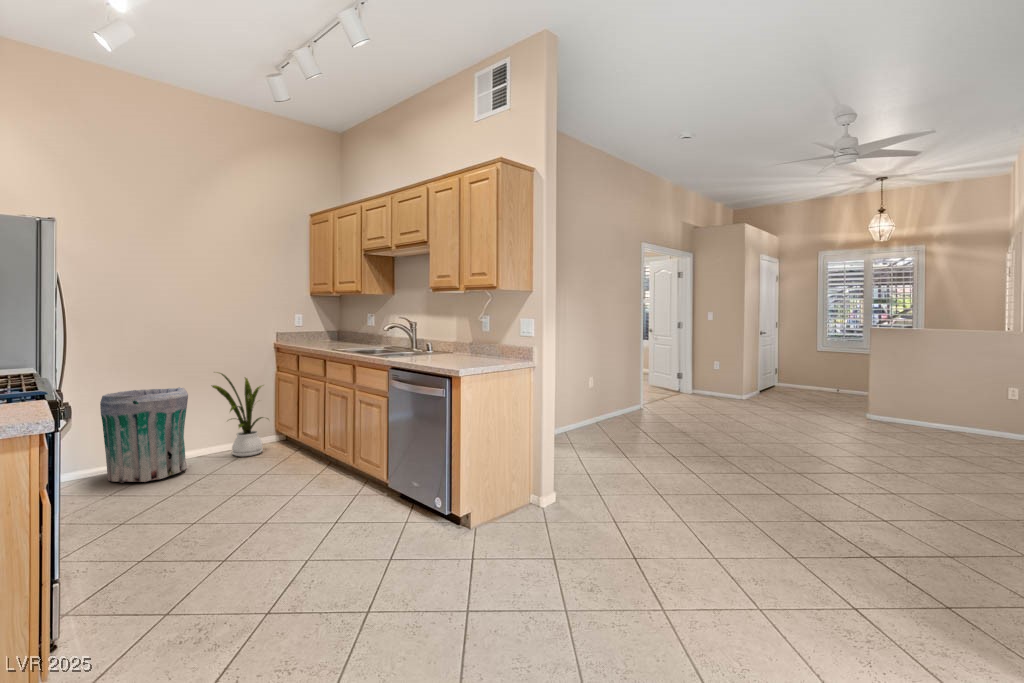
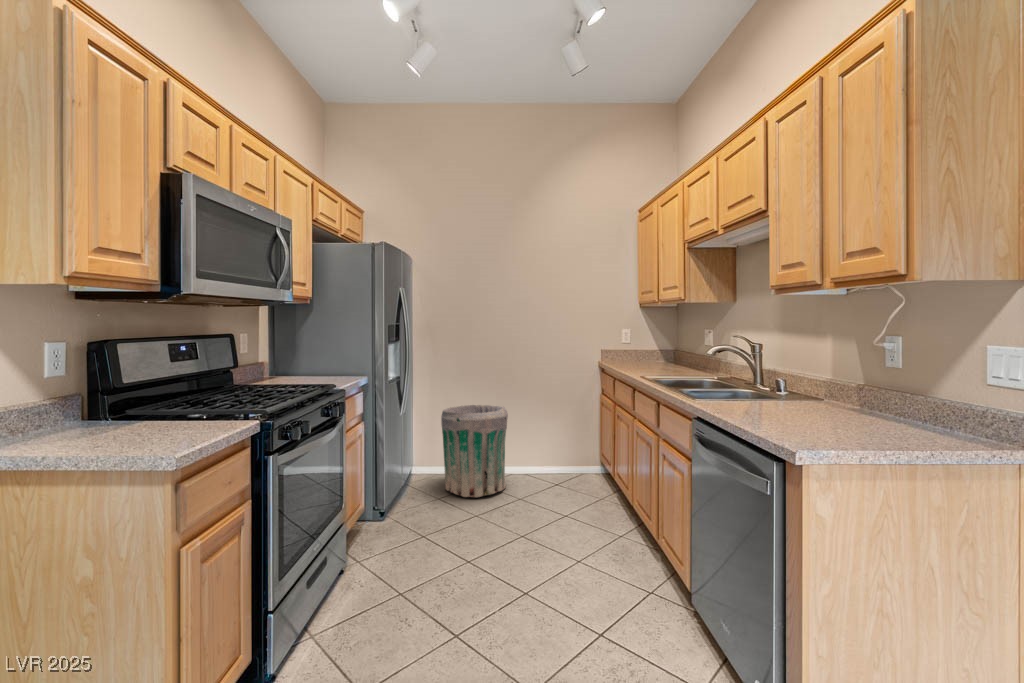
house plant: present [212,372,268,456] -> none [532,393,590,487]

